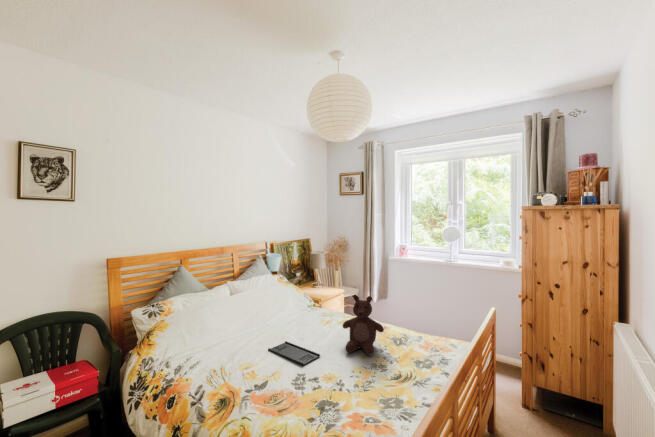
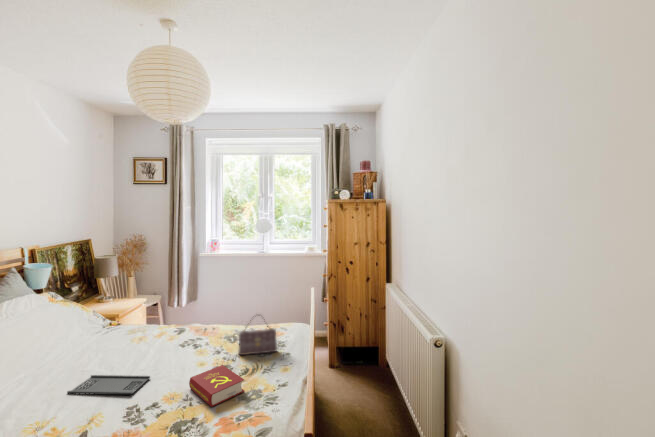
teddy bear: present [343,295,384,355] -> none [172,297,221,364]
handbag: none [397,322,437,367] -> present [239,320,277,355]
book: none [344,363,389,399] -> present [189,365,244,407]

